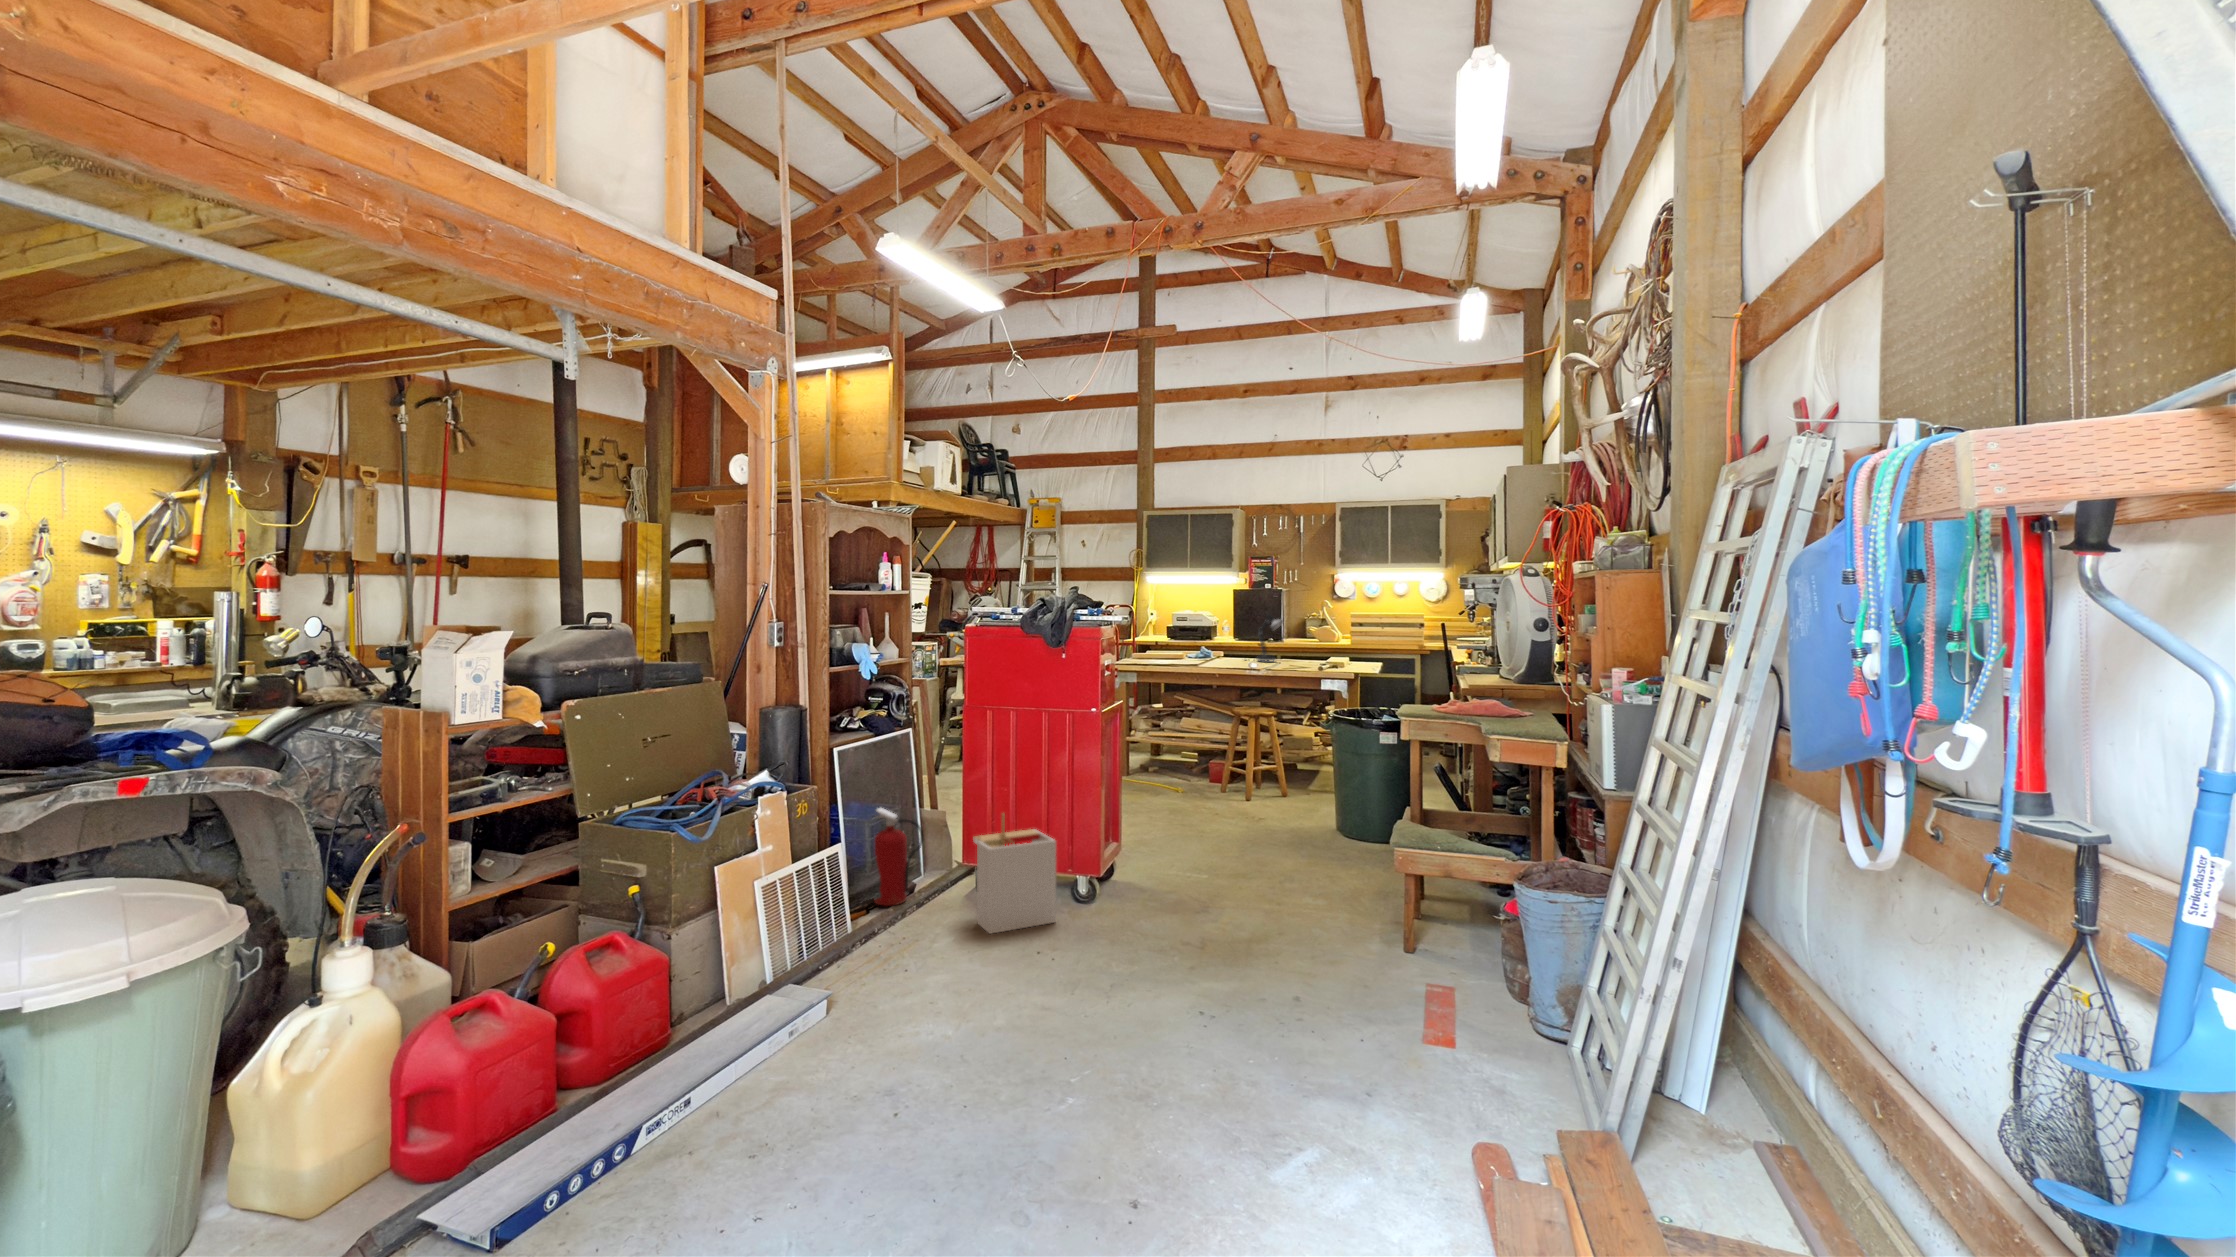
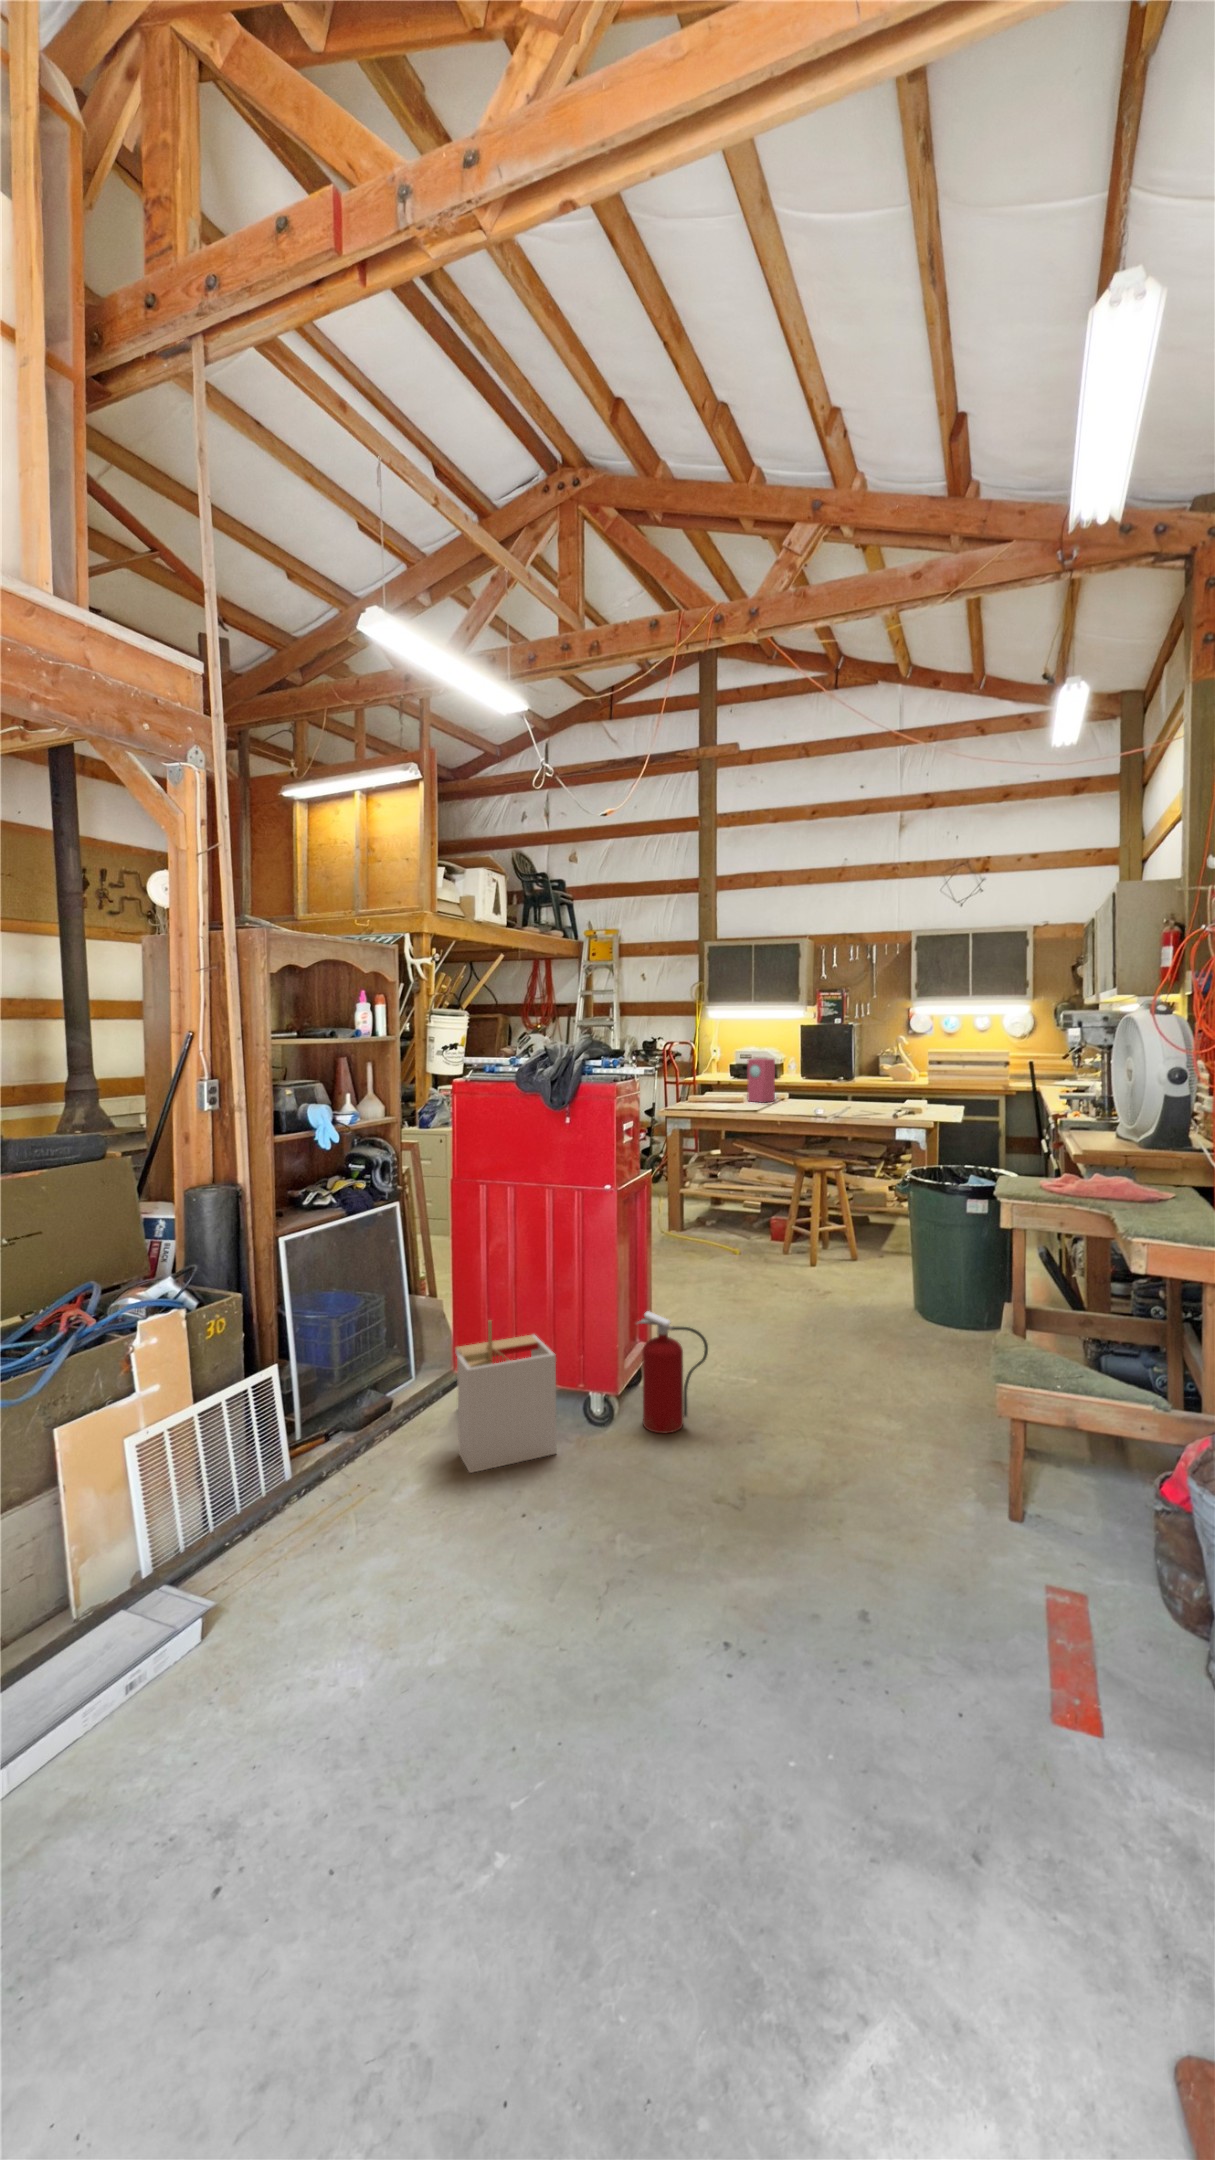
desk lamp: present [1248,614,1283,661] -> none [806,1056,852,1109]
speaker: none [1189,616,1214,656] -> present [747,1058,775,1102]
fire extinguisher: present [875,808,923,906] -> present [638,1311,708,1433]

